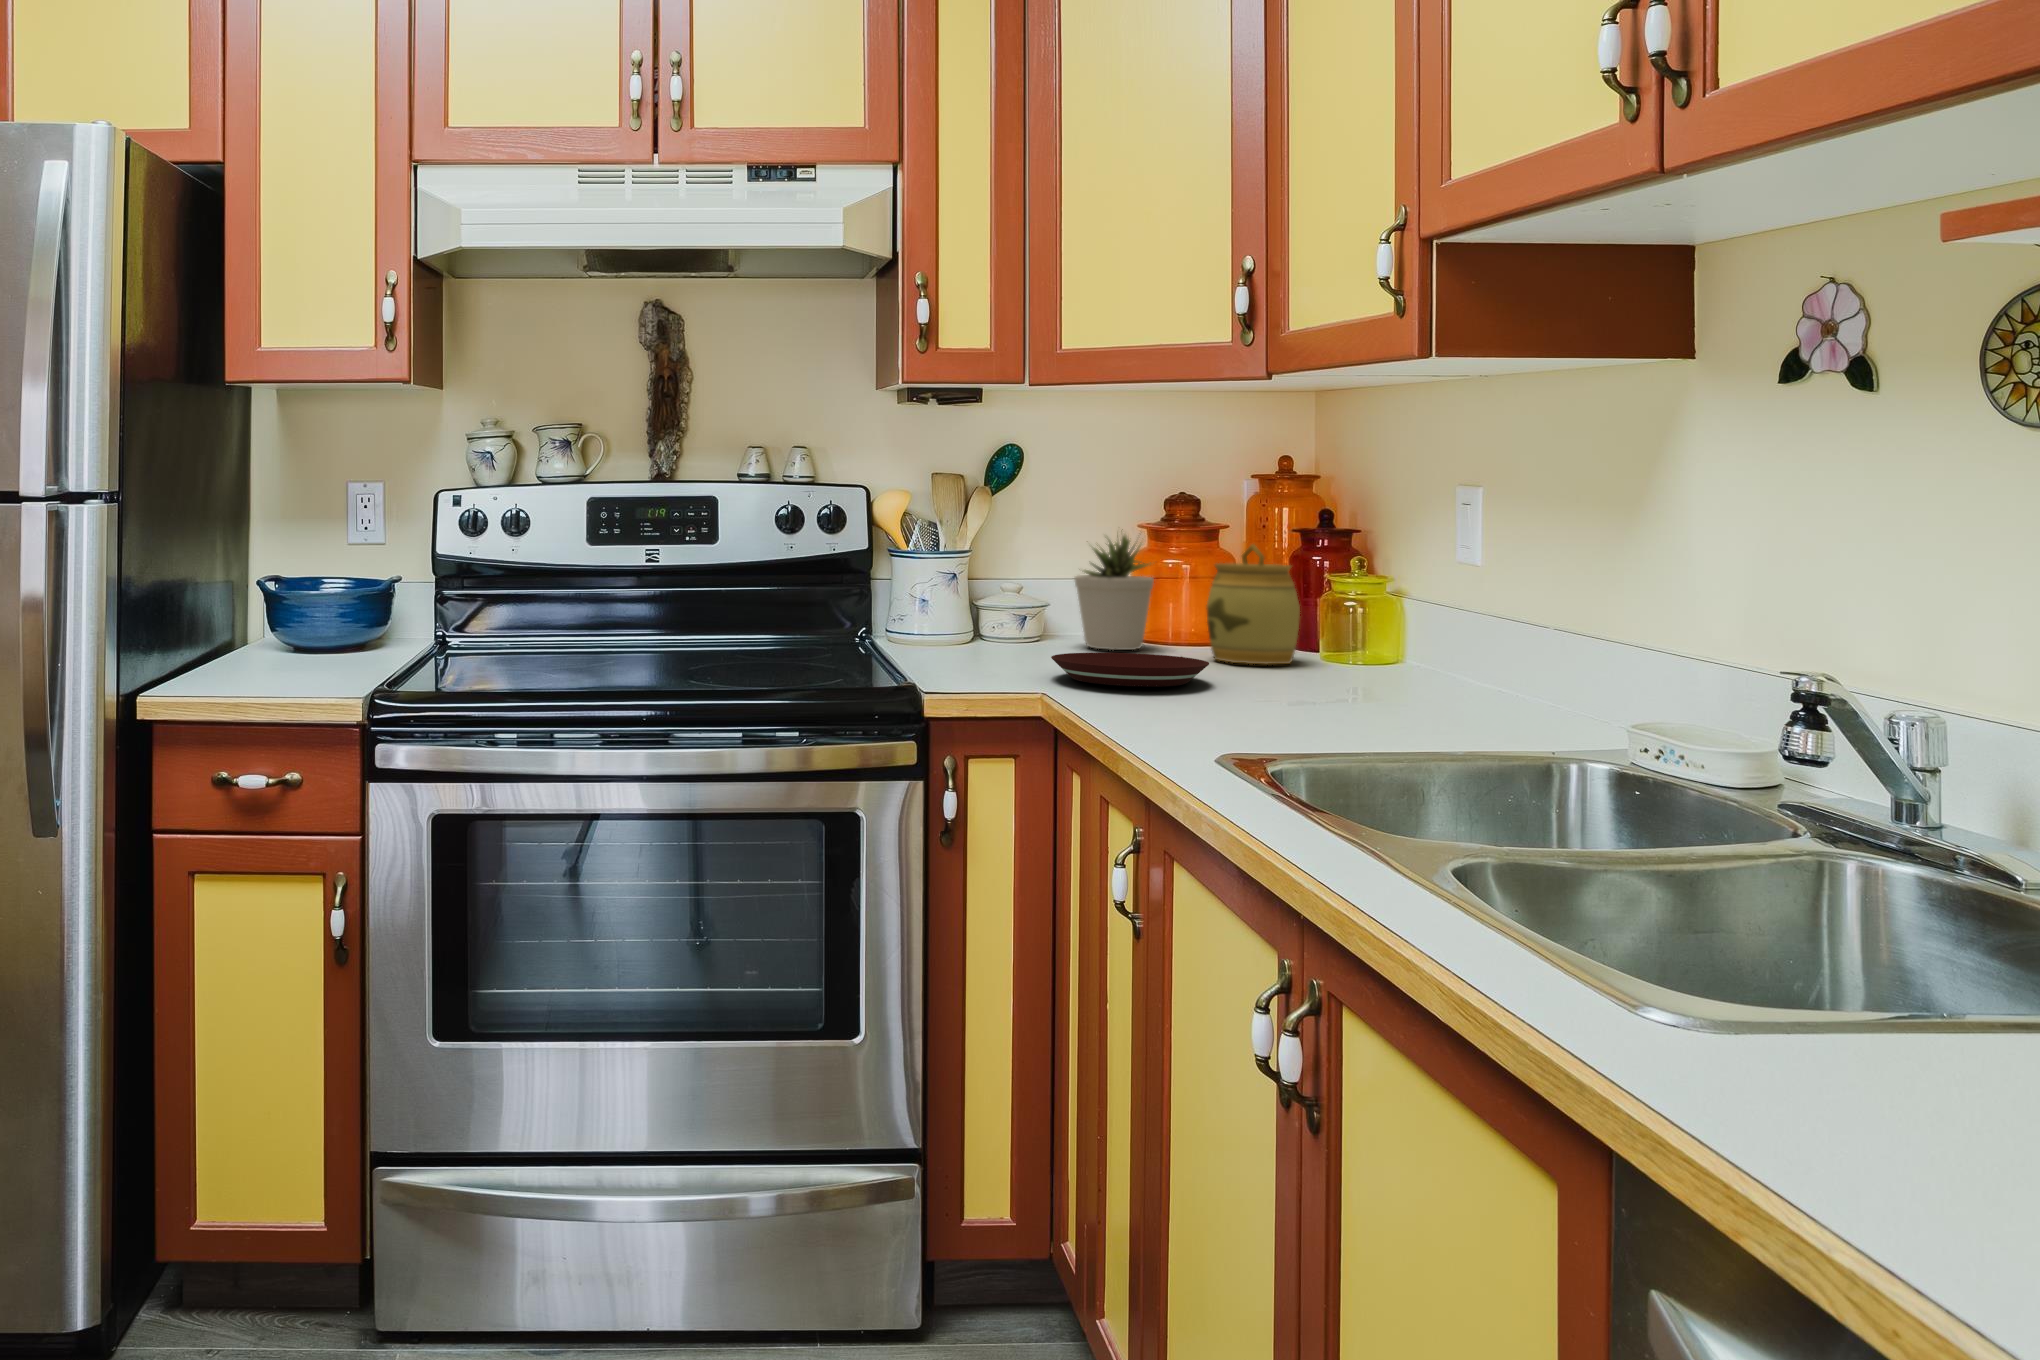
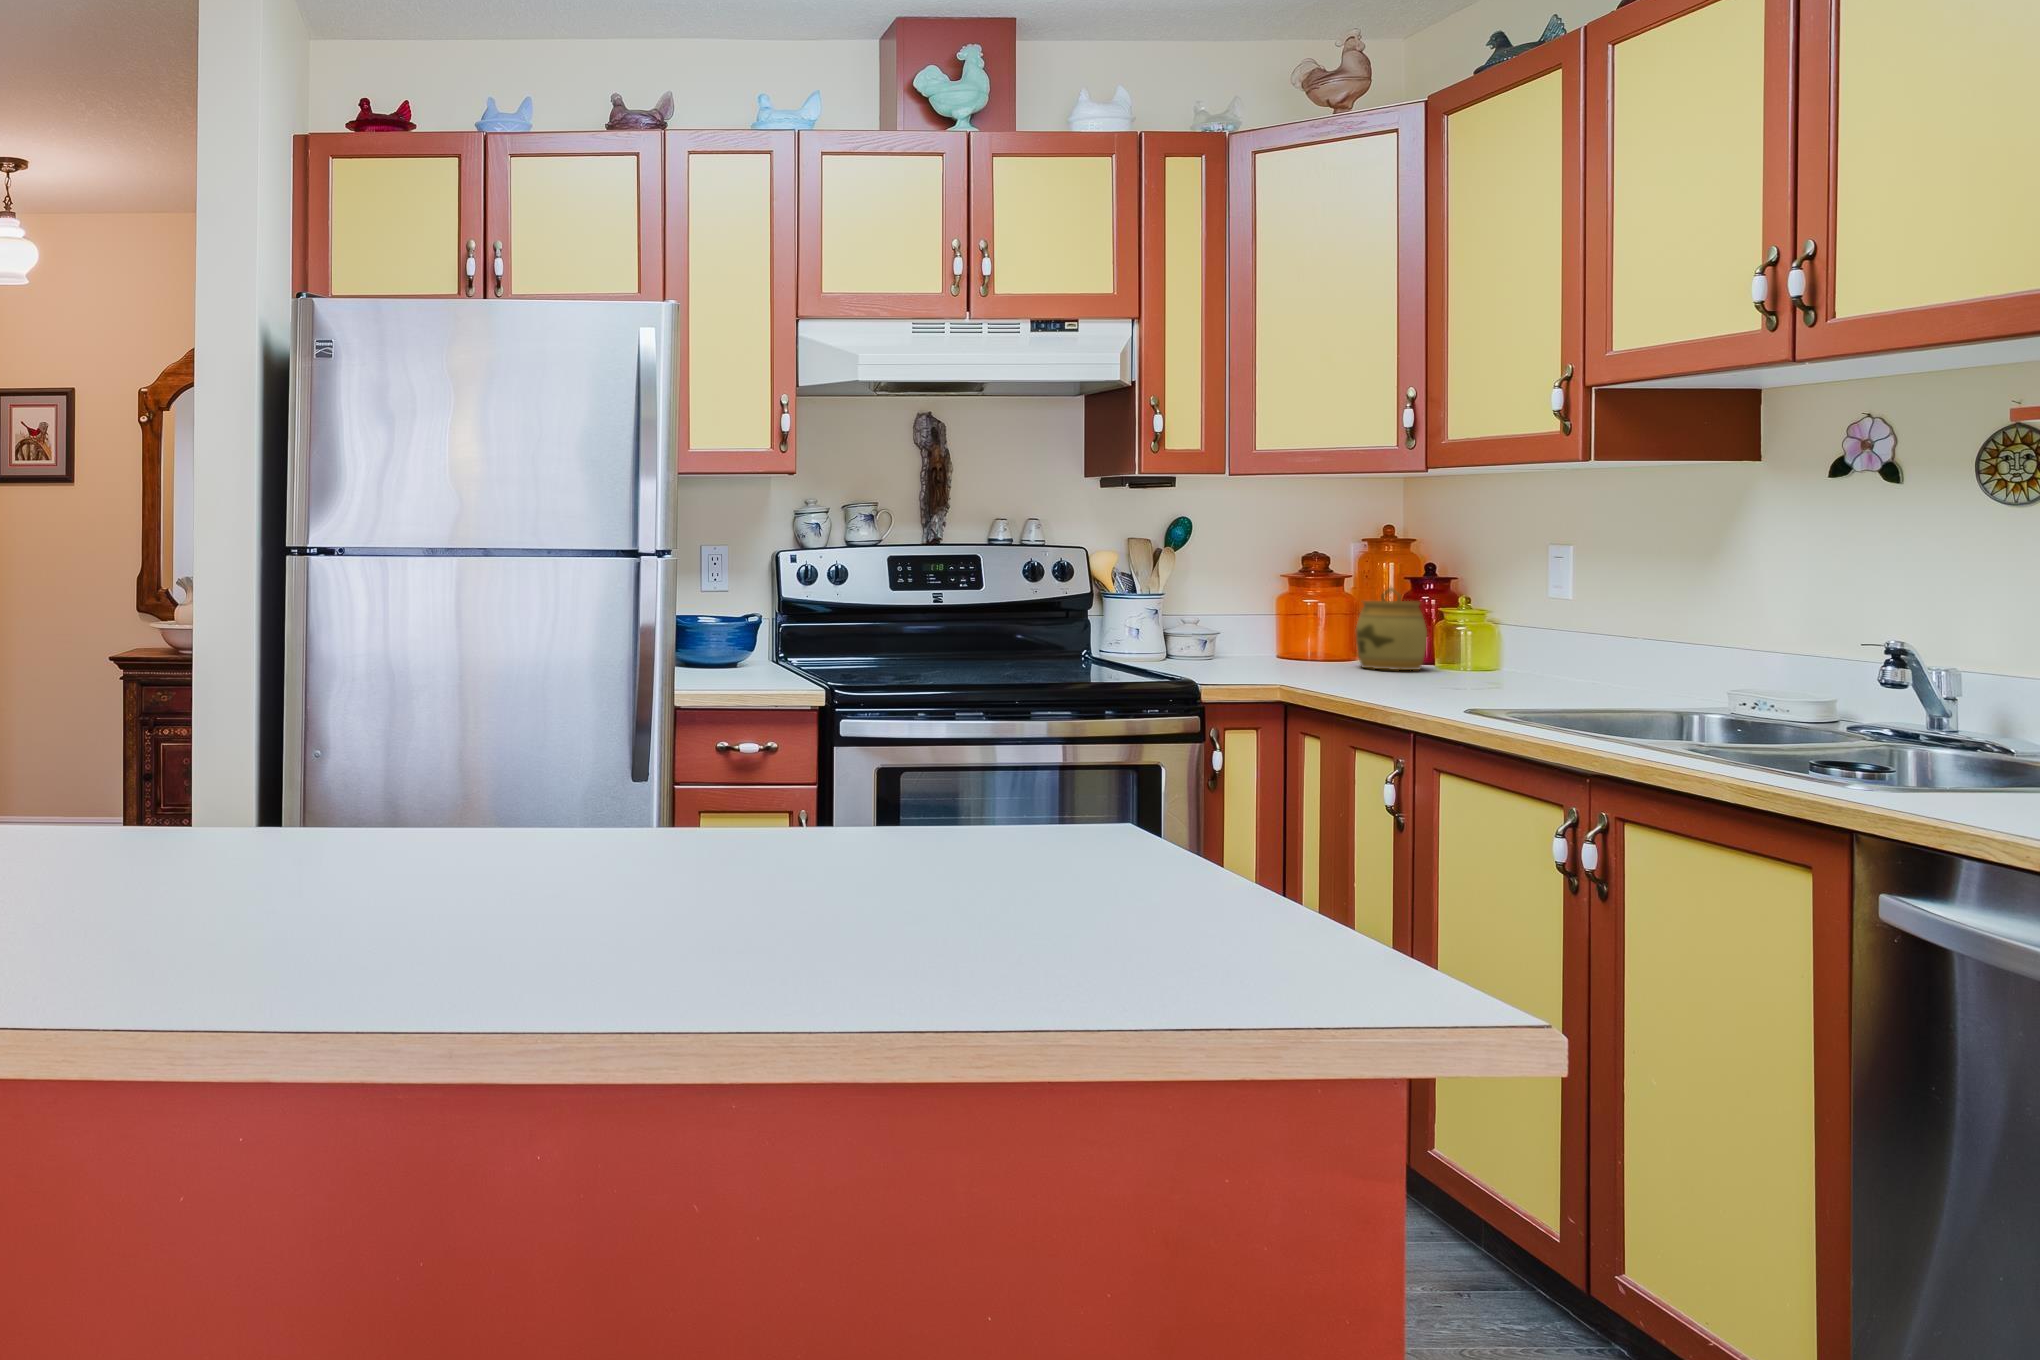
potted plant: present [1075,529,1154,650] -> none [1247,575,1310,662]
plate: present [1051,653,1209,687] -> none [1266,662,1385,683]

